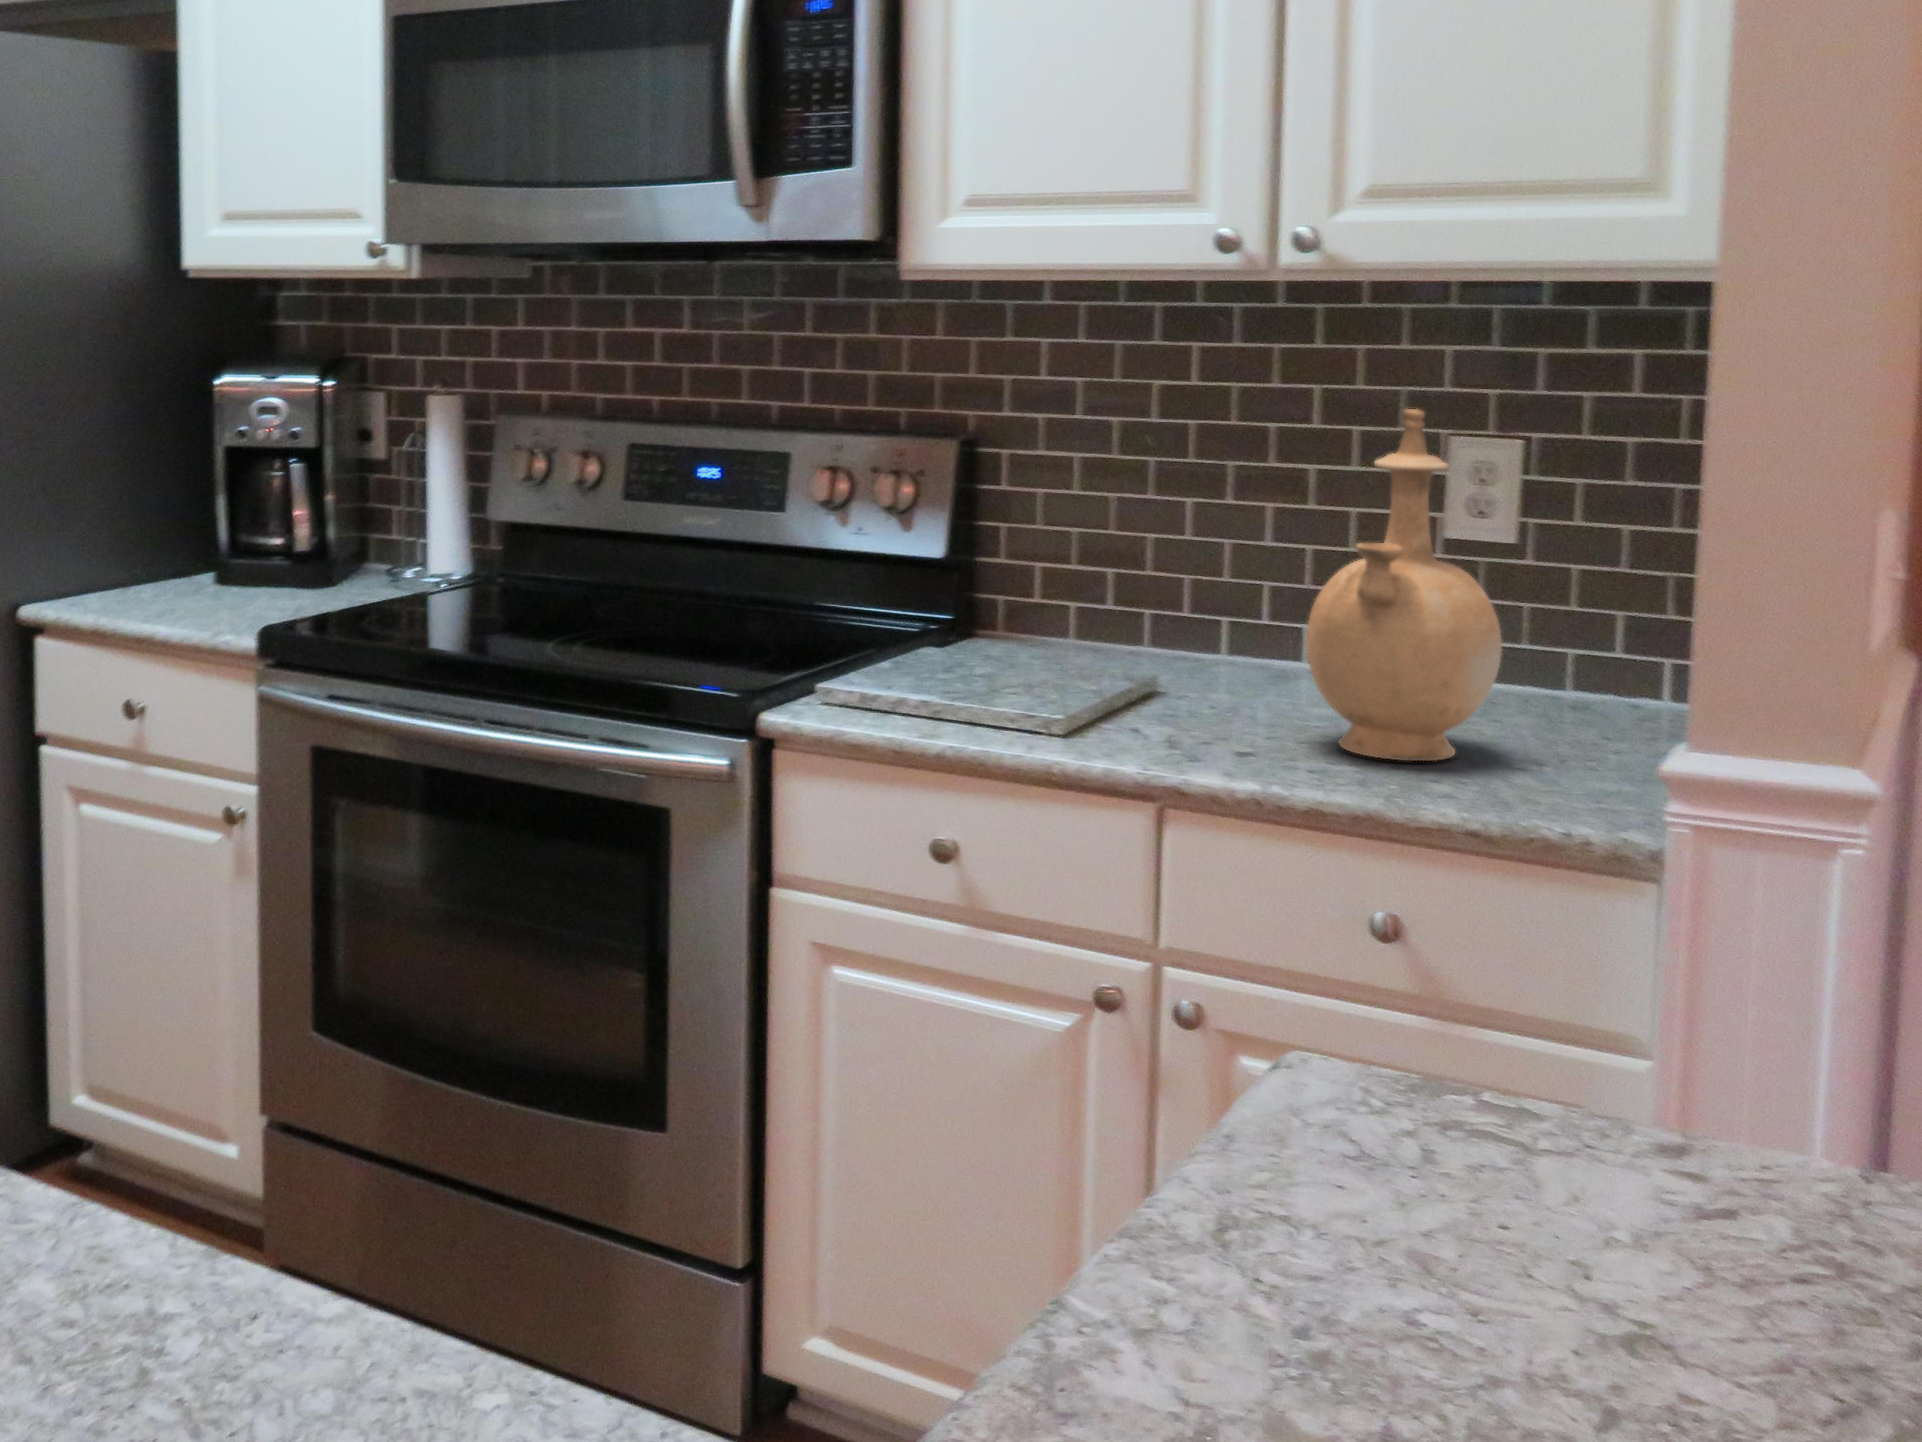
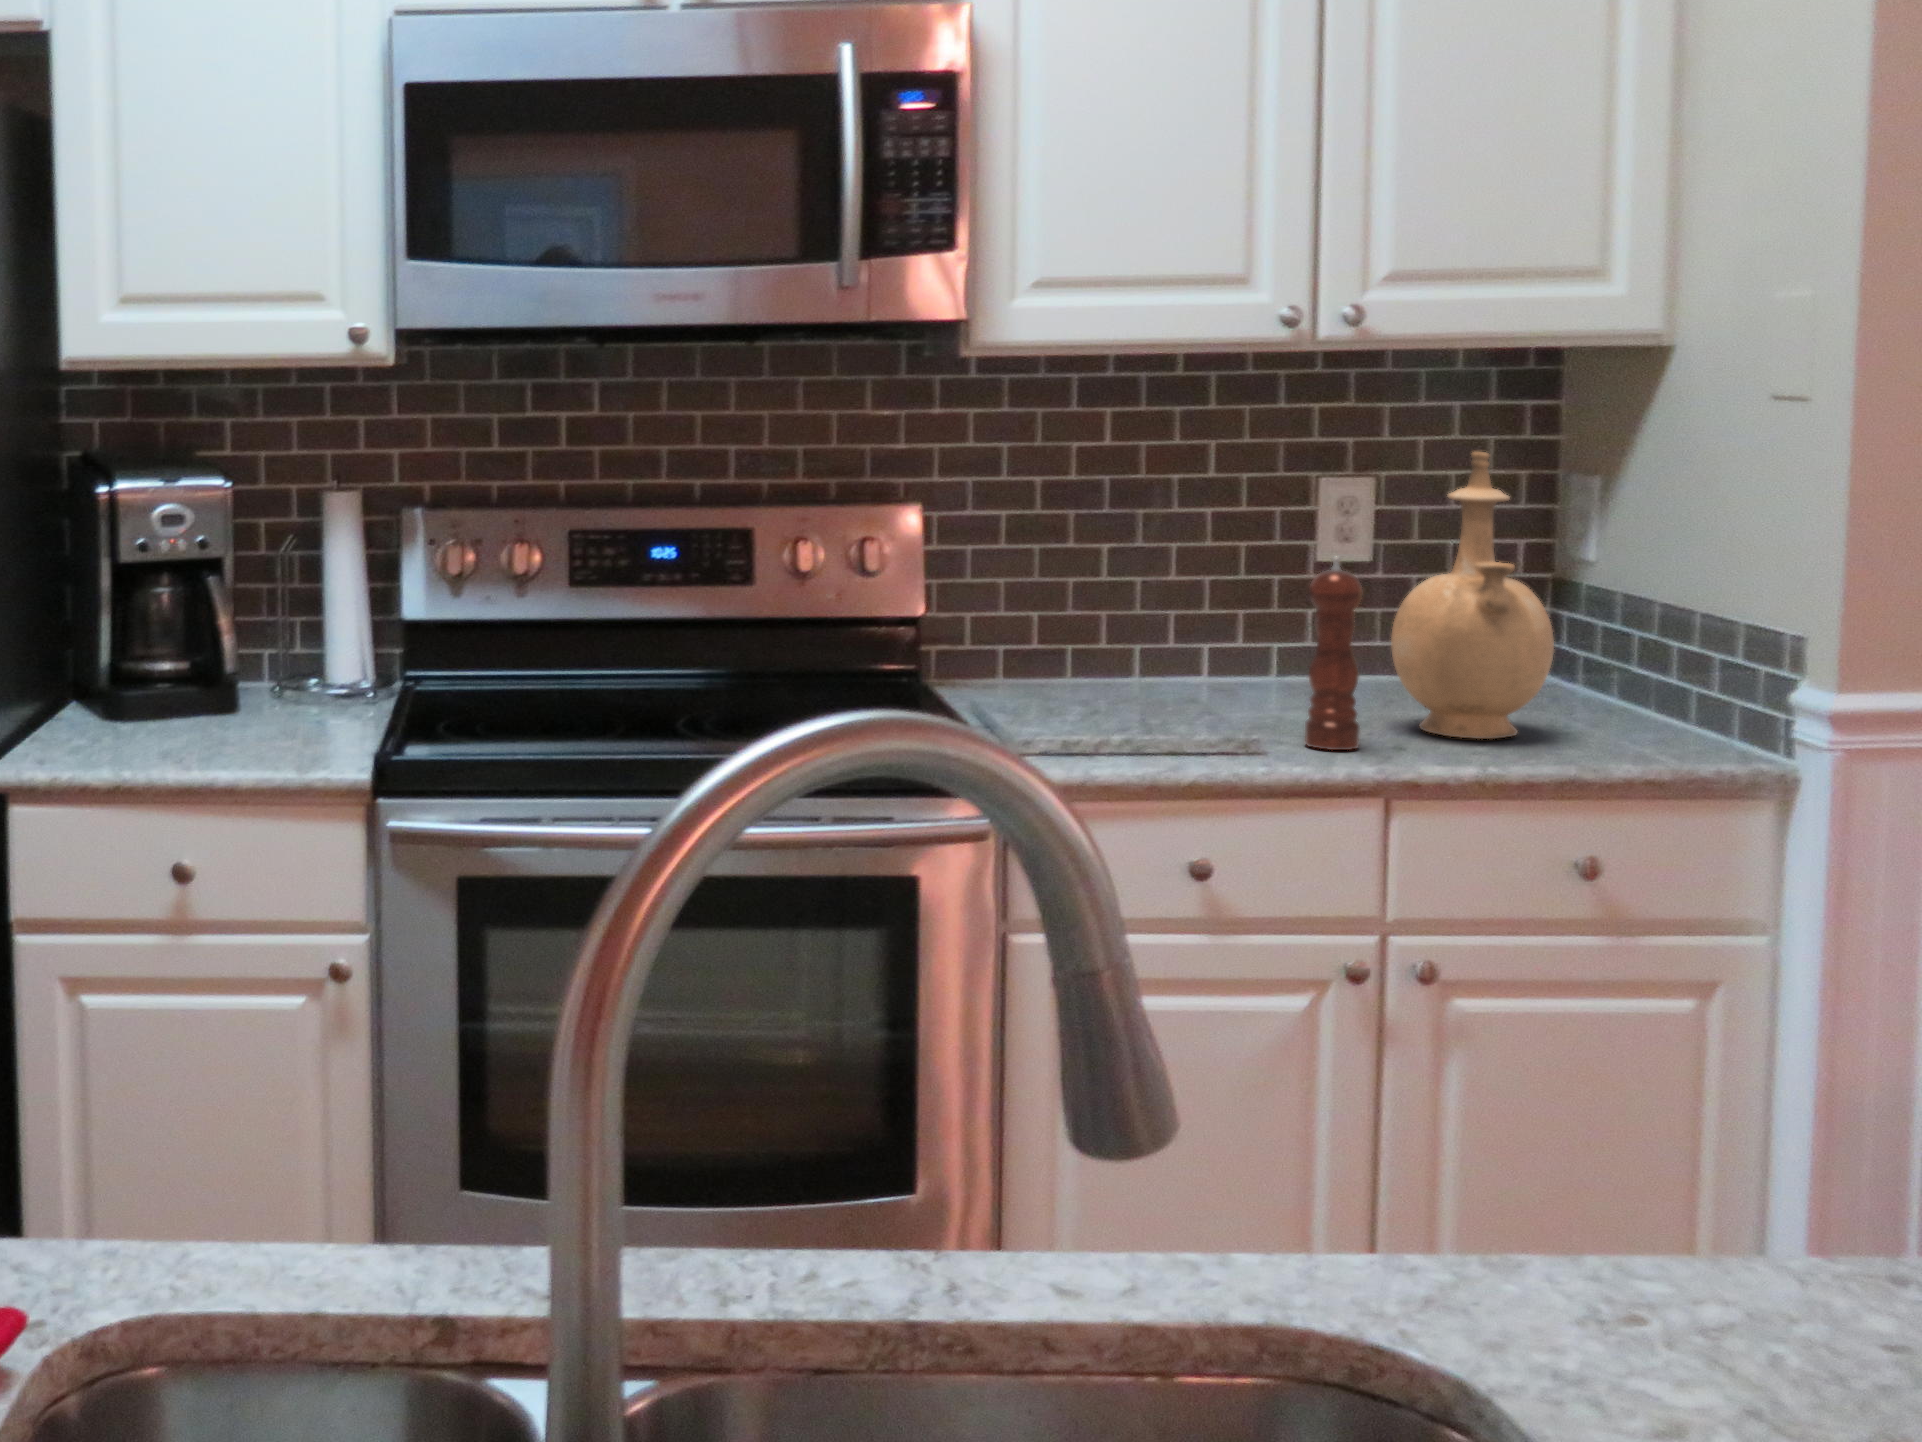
pepper mill: none [1145,521,1213,746] -> present [1305,557,1362,750]

